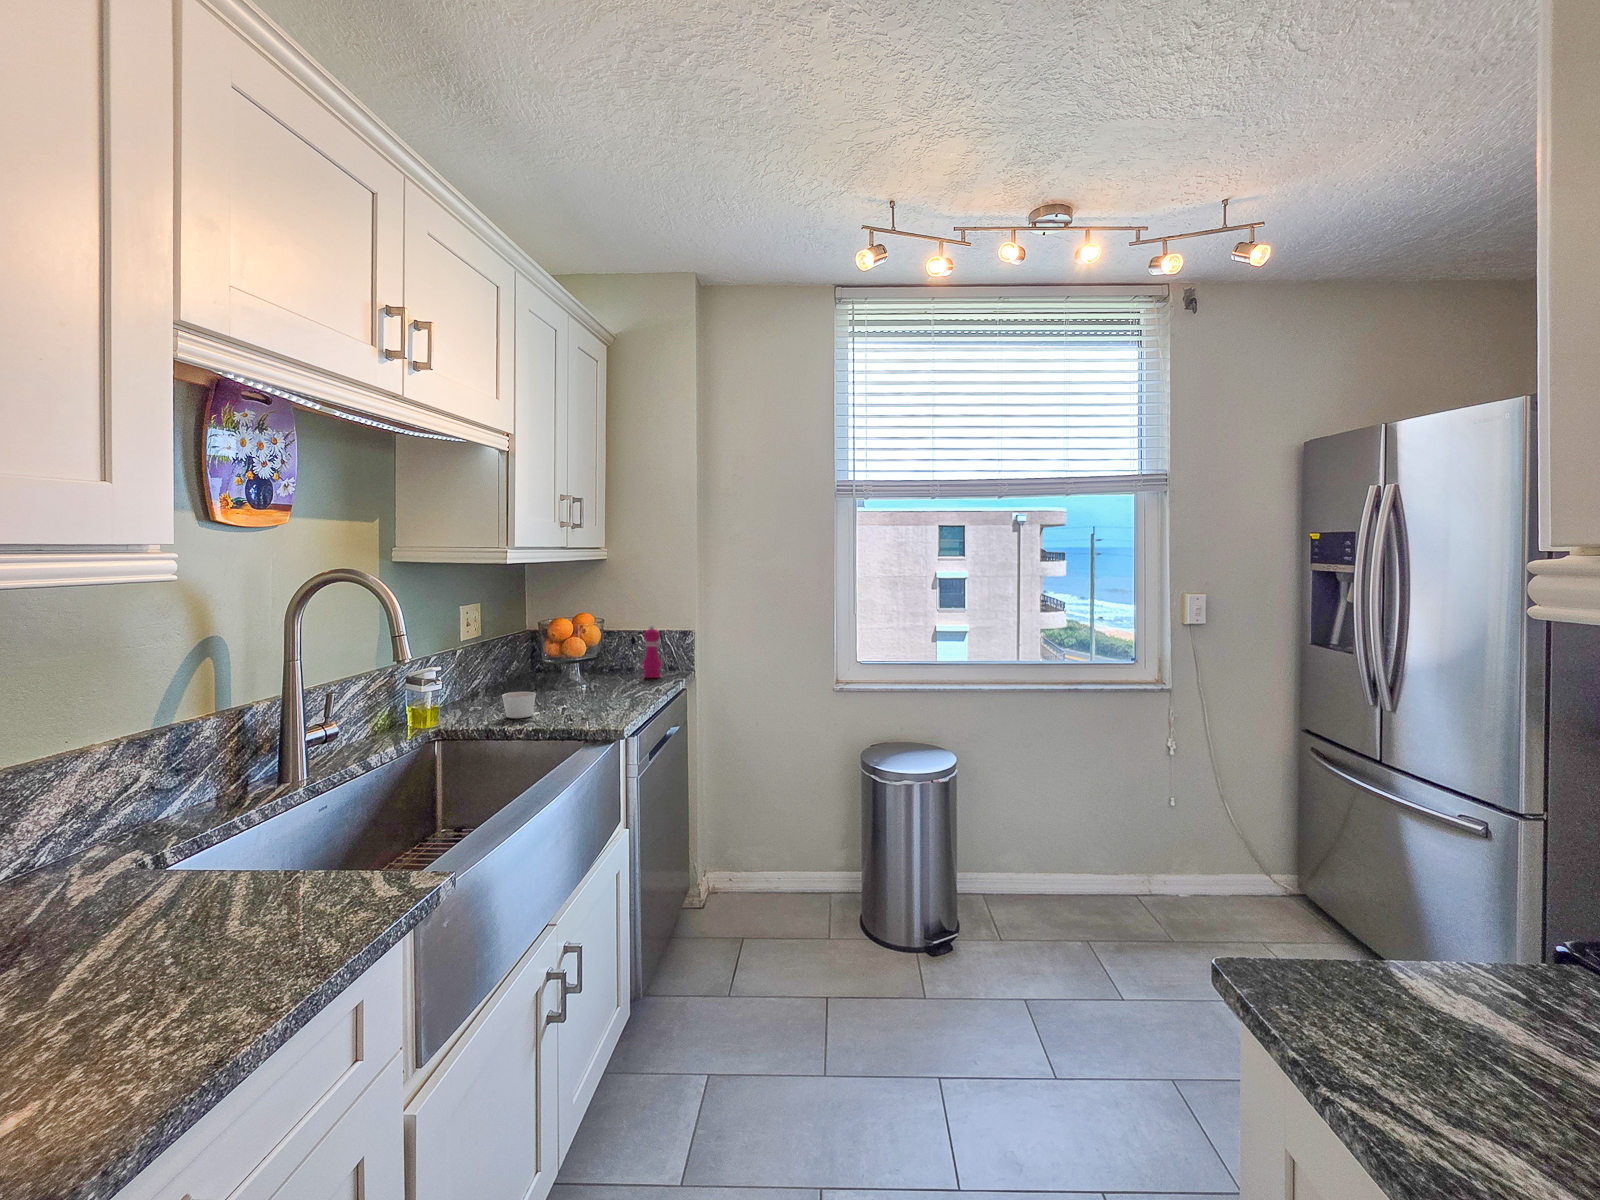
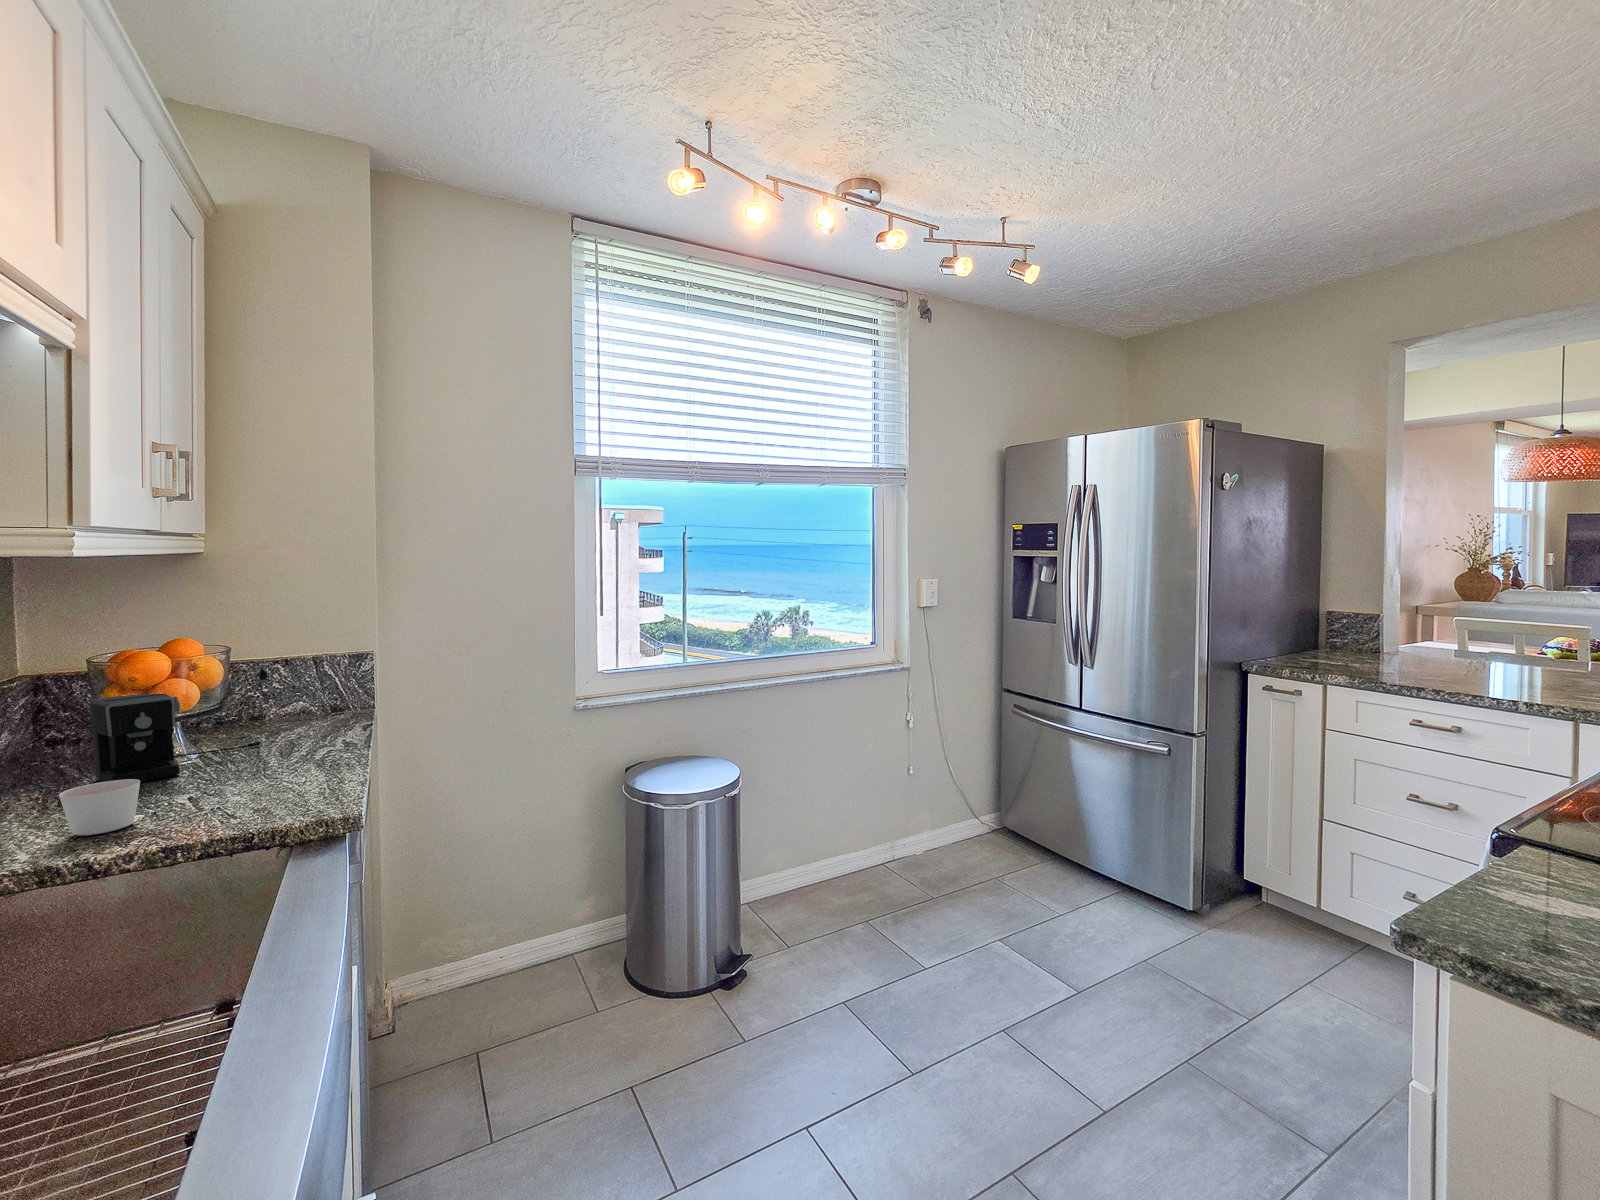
pepper mill: present [643,625,662,678] -> none [292,648,326,729]
coffee maker: none [535,645,618,696] -> present [90,694,260,782]

